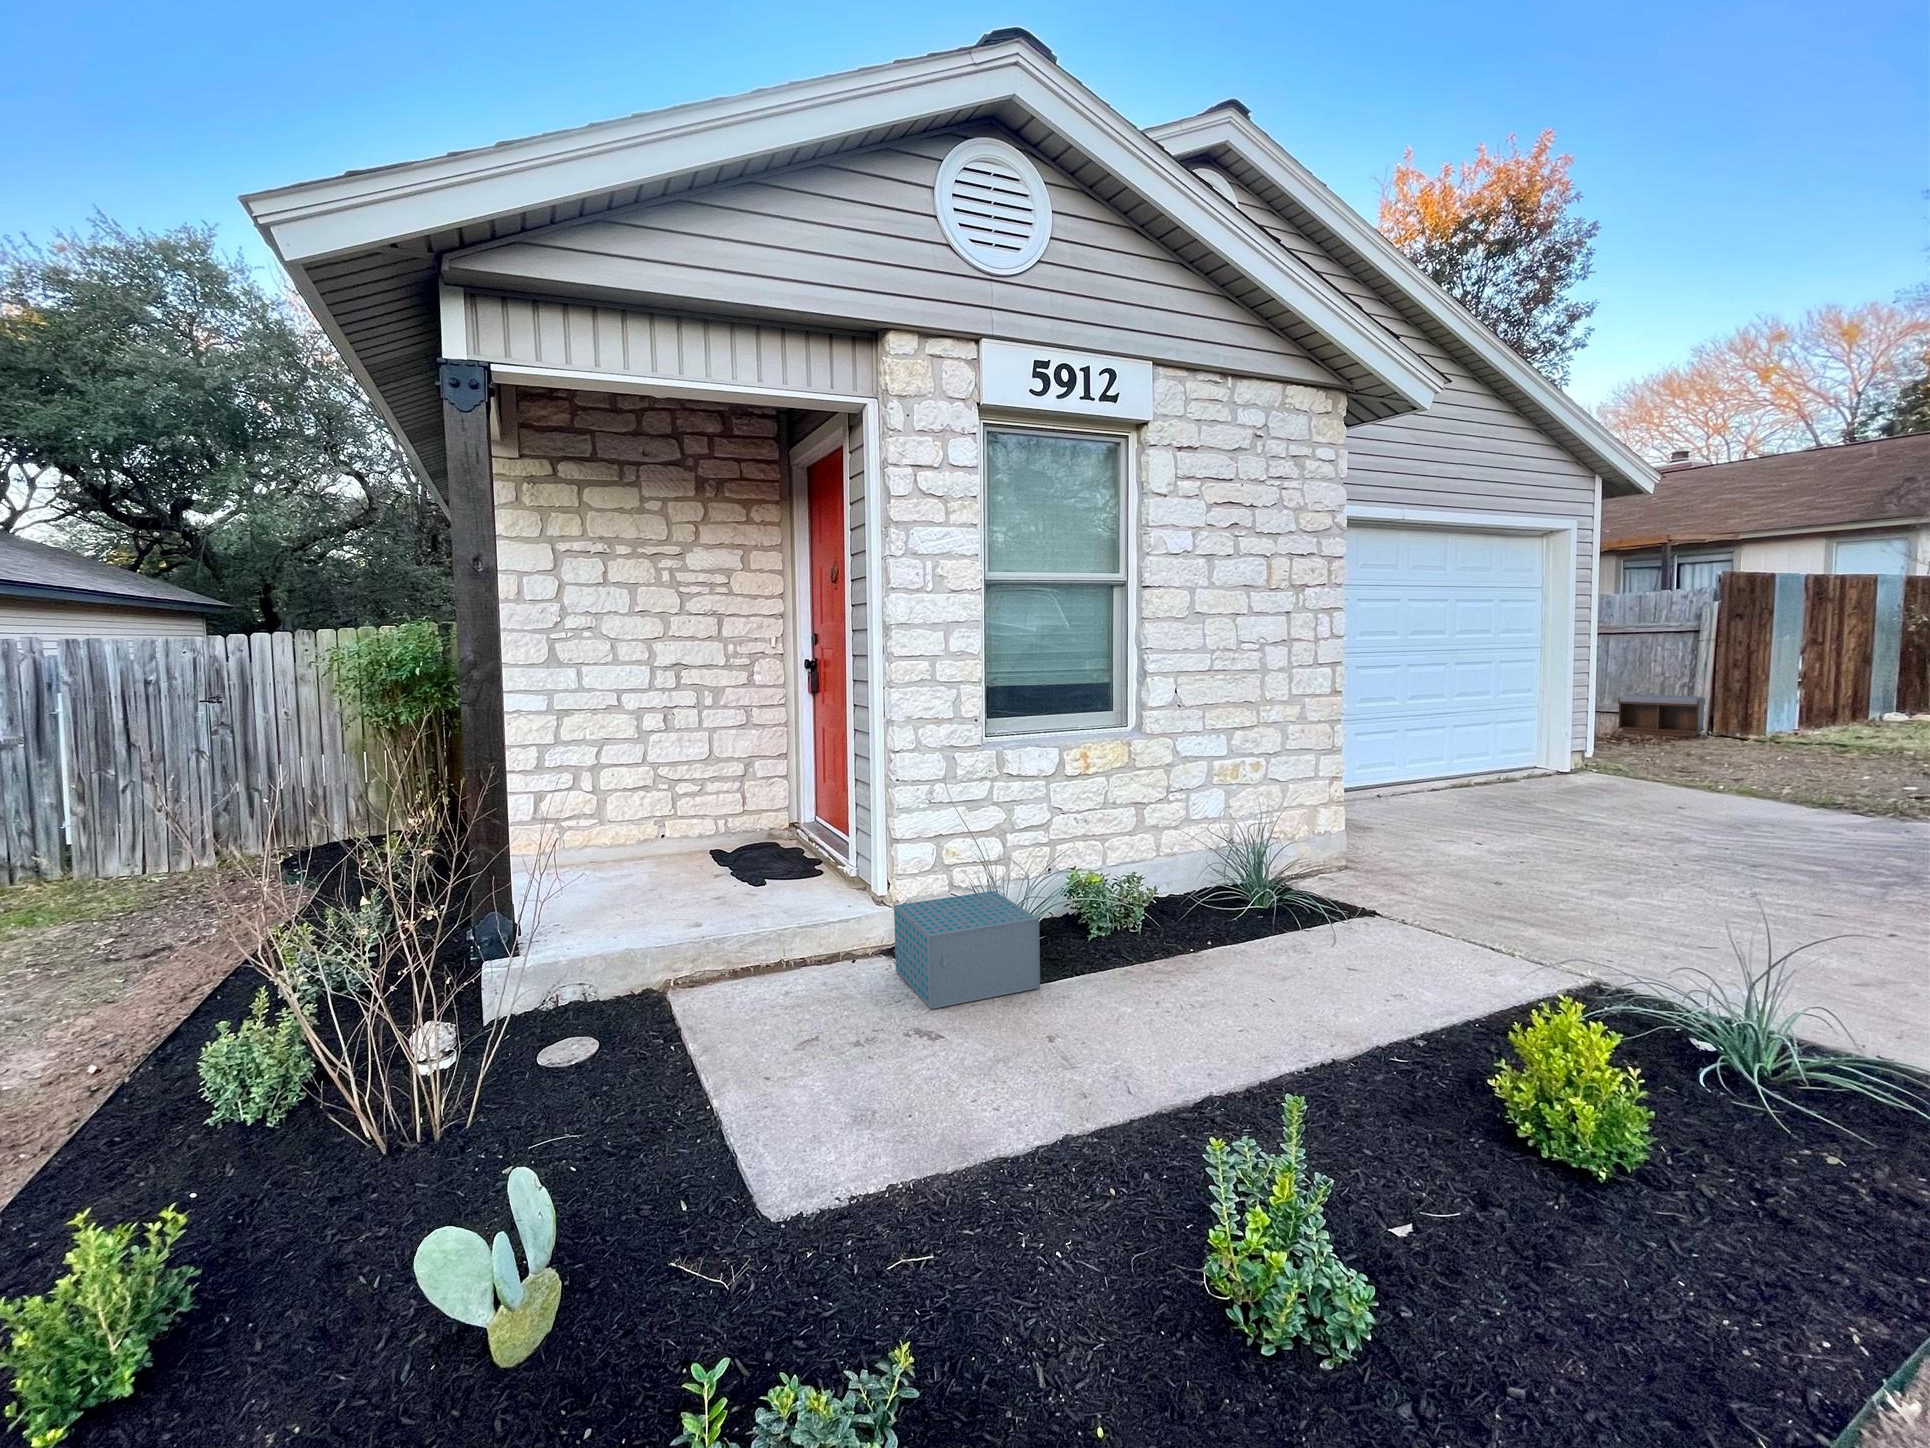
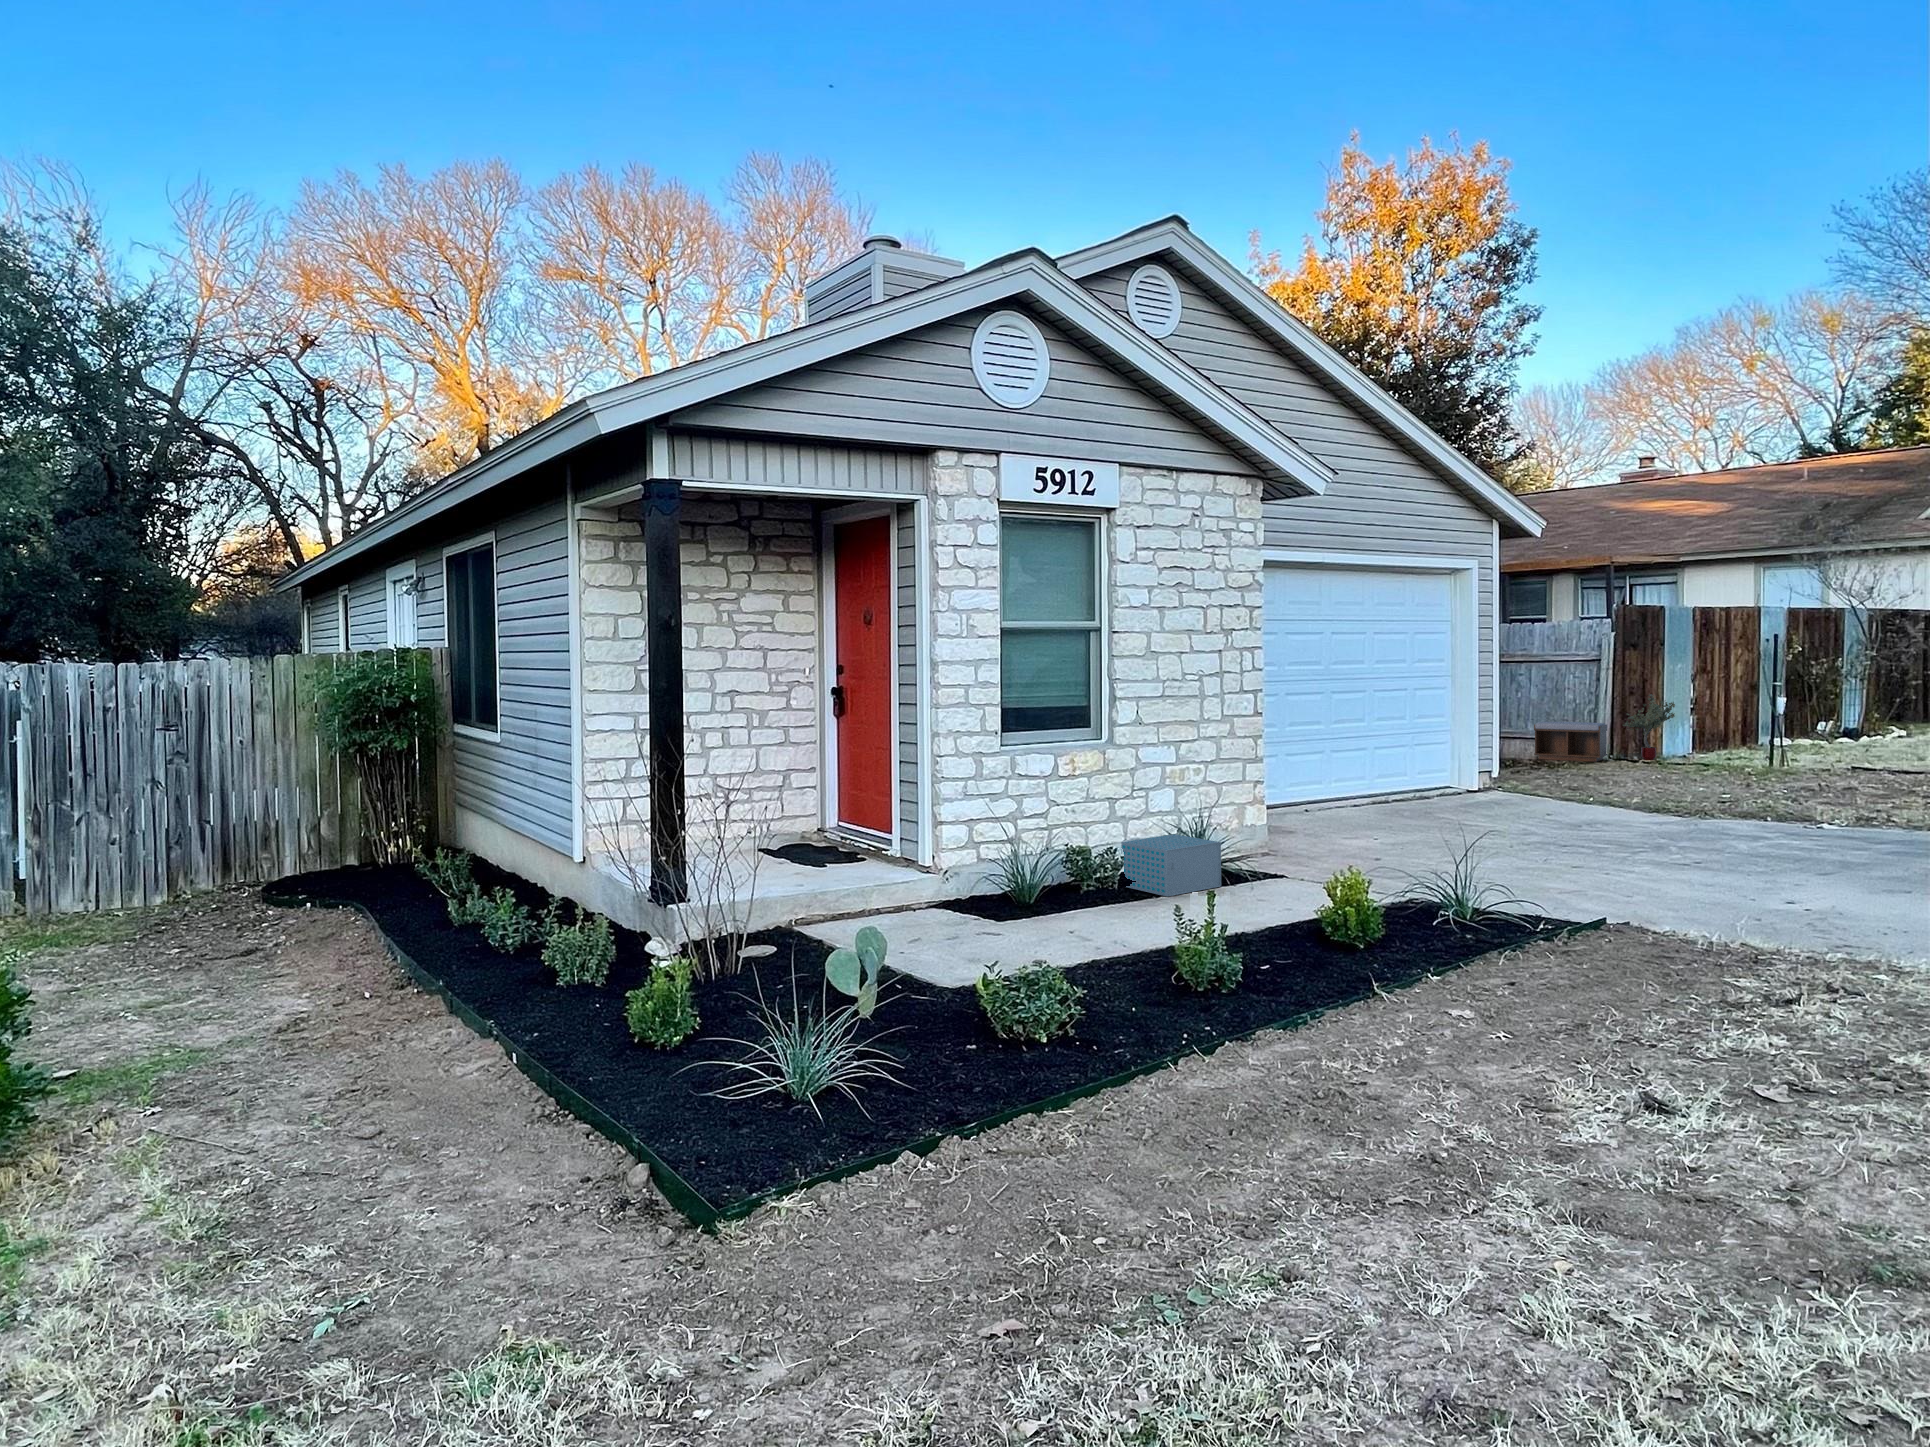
potted tree: none [1723,666,1789,736] -> present [1623,694,1675,760]
storage box: present [894,891,1040,1009] -> present [1121,834,1221,896]

